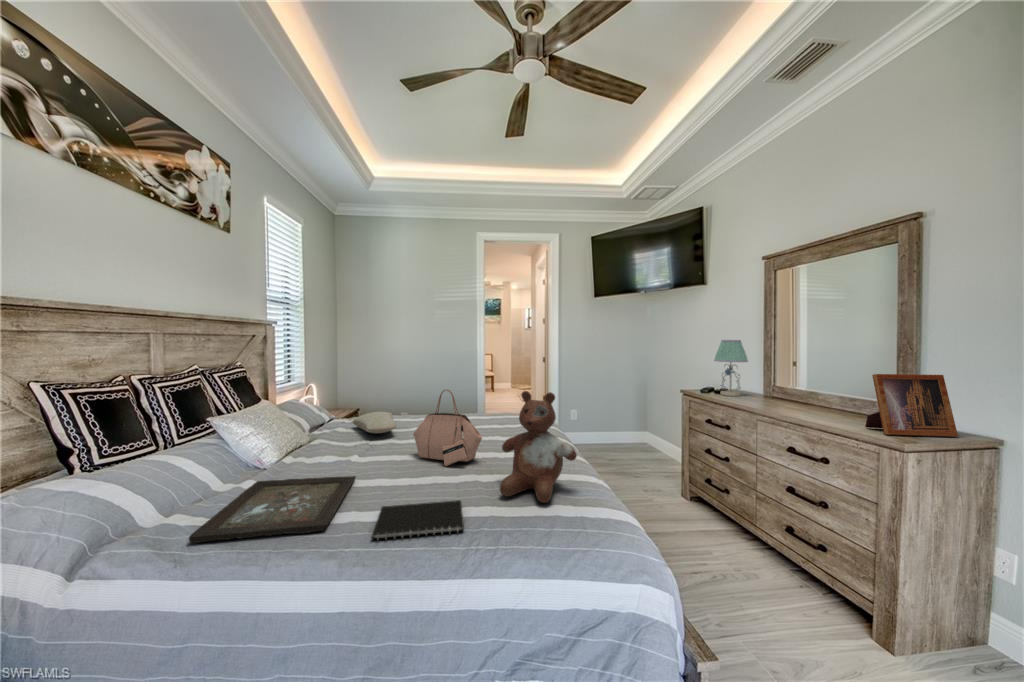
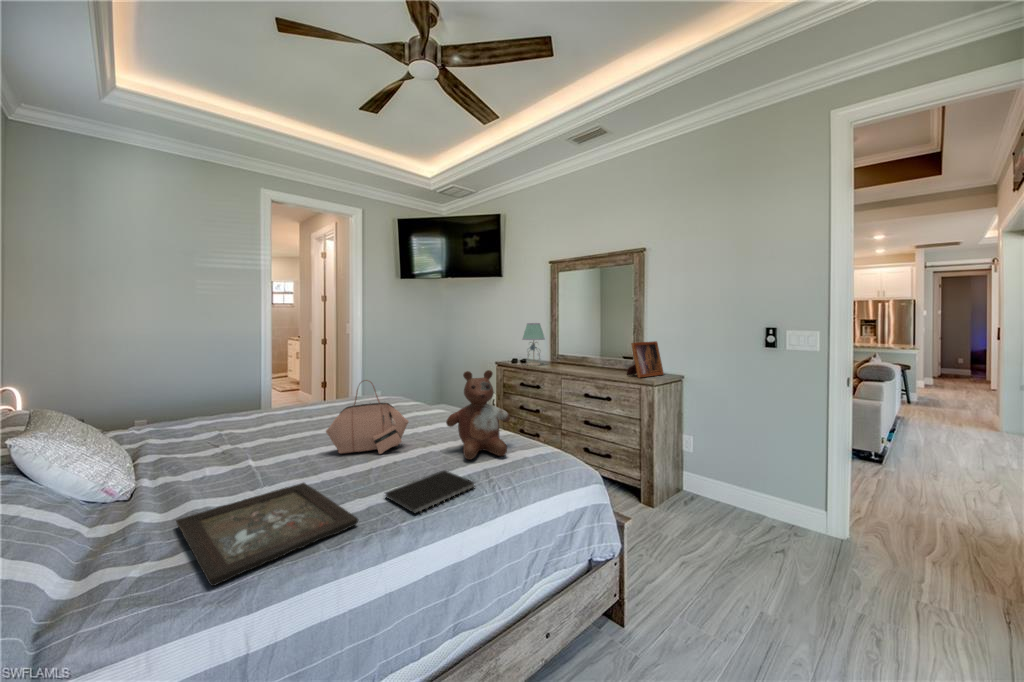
pillow: present [353,412,396,433] -> none [183,420,271,446]

